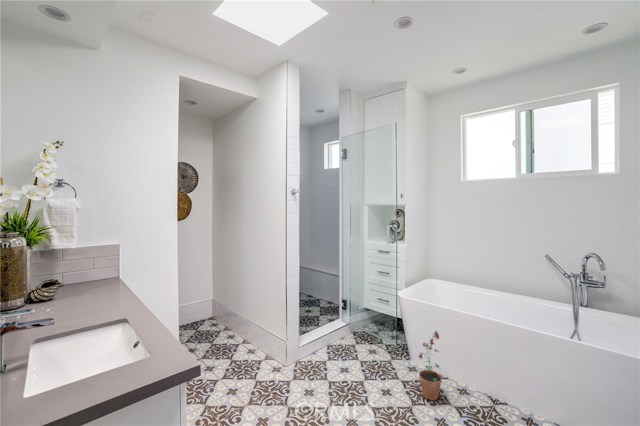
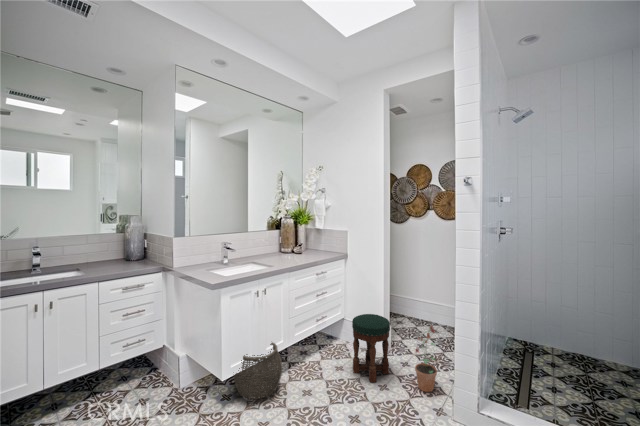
stool: none [357,317,394,386] -> present [352,314,390,382]
woven basket: none [240,338,287,396] -> present [234,342,282,400]

